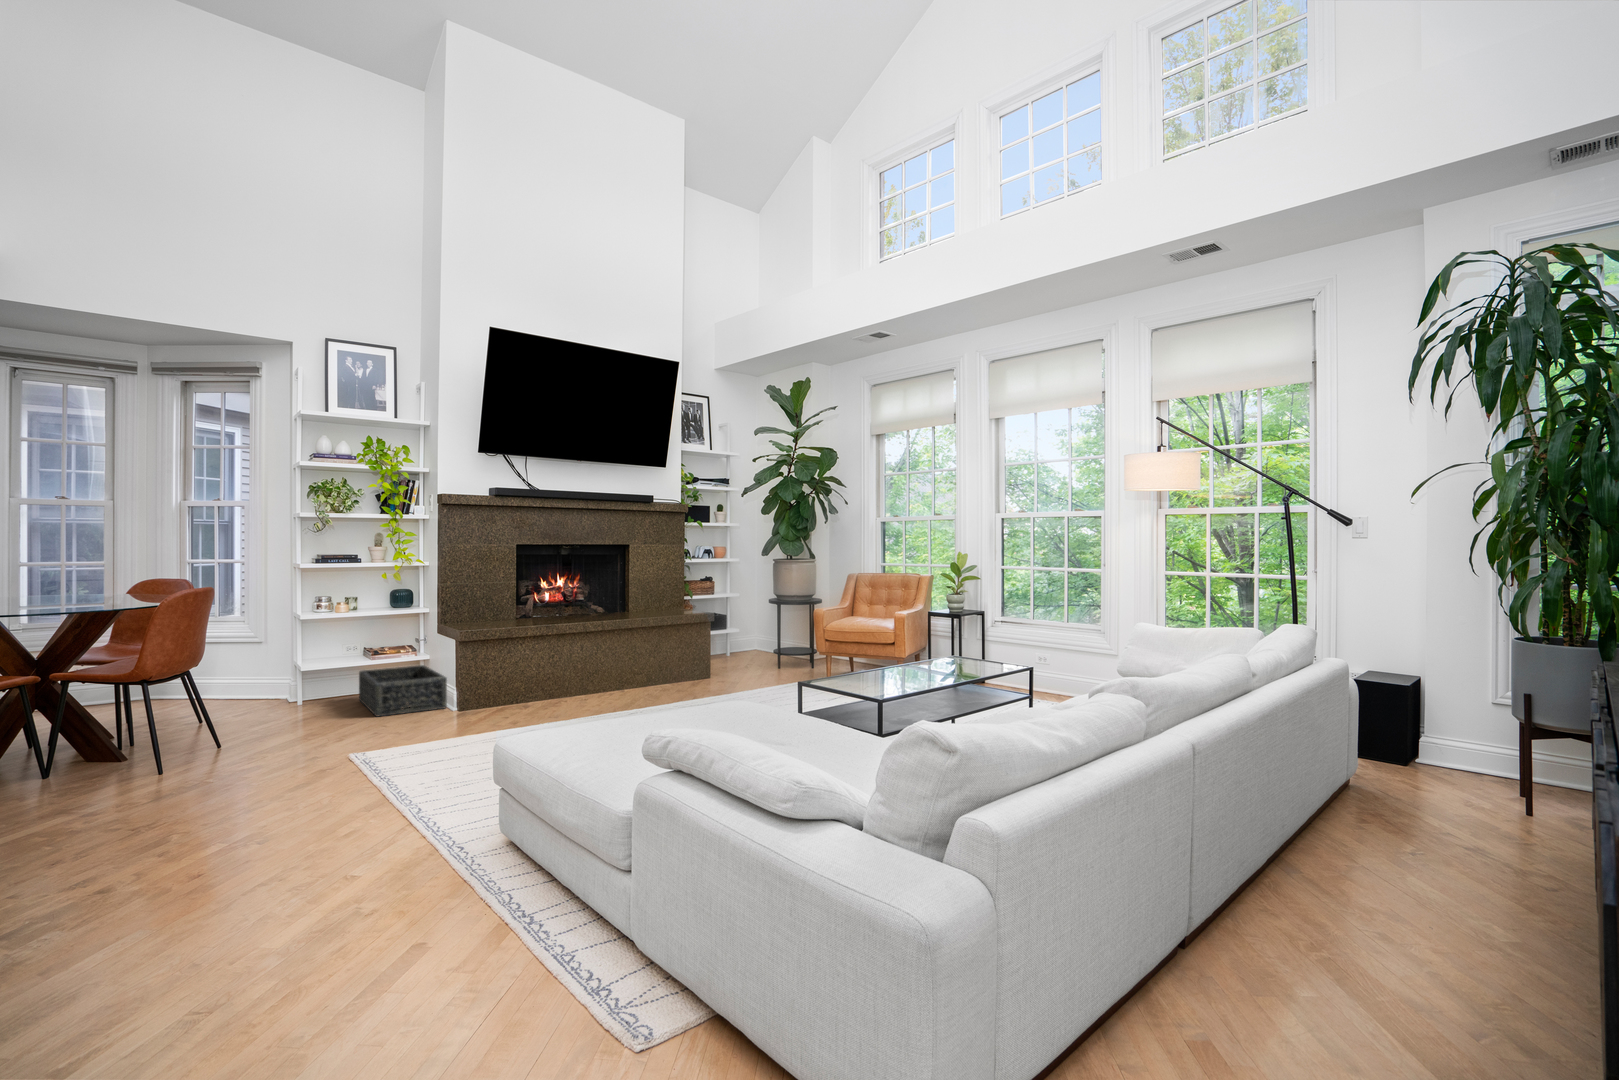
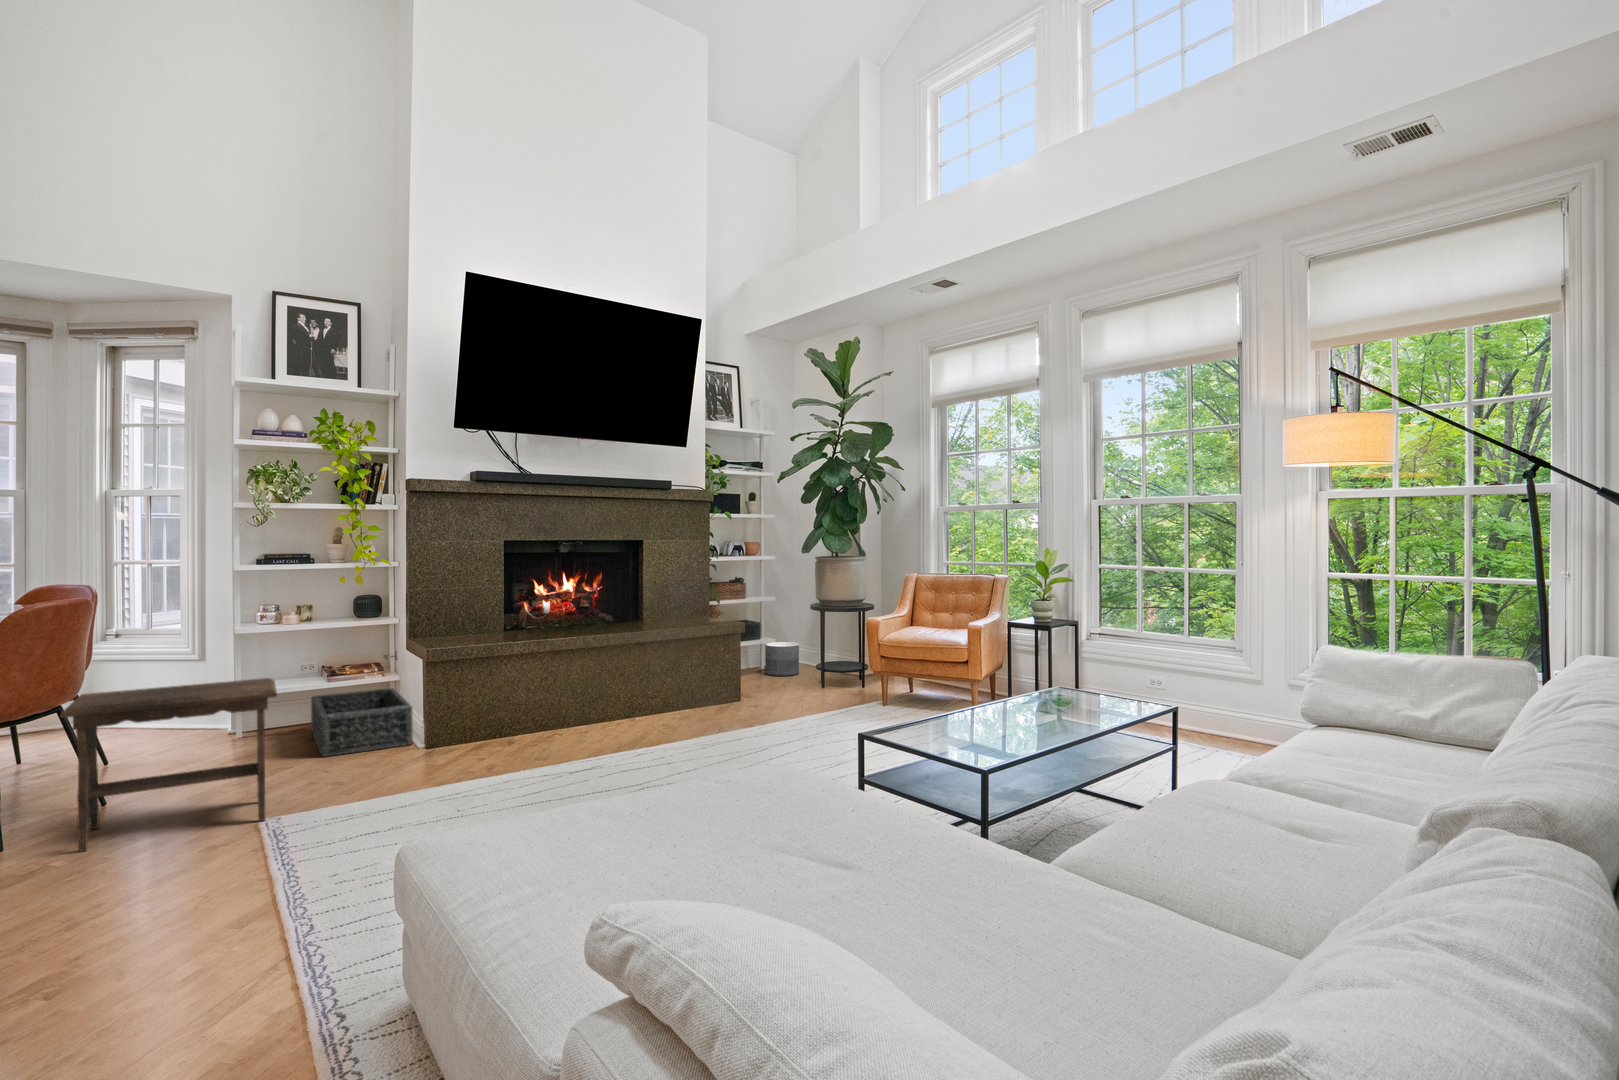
planter: none [731,631,759,660] -> present [765,642,799,676]
footstool: none [209,649,362,774] -> present [60,678,277,852]

